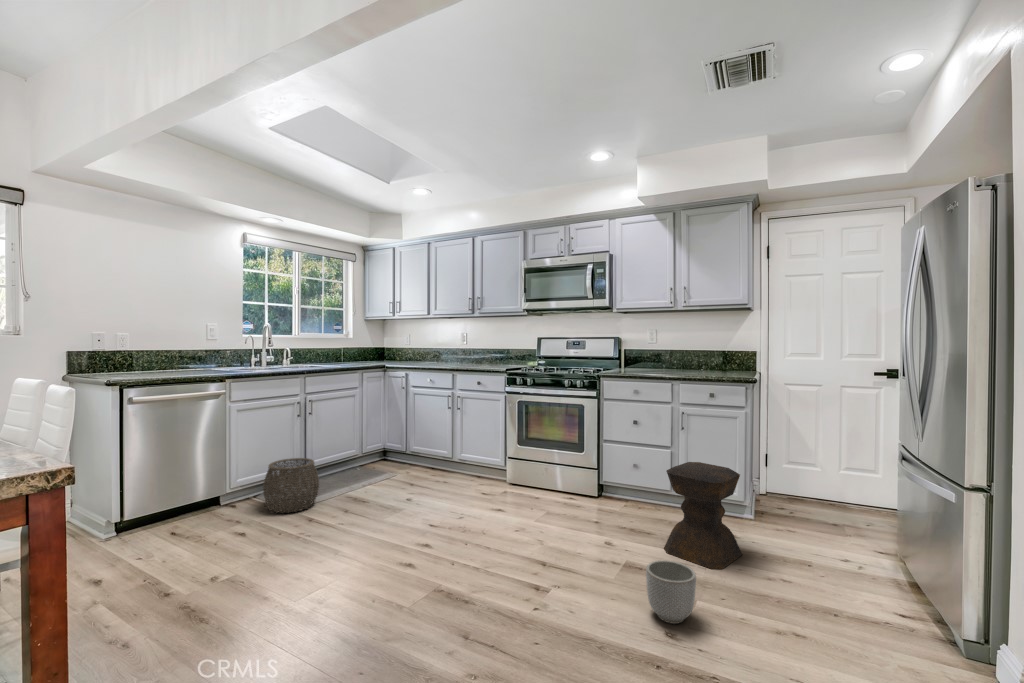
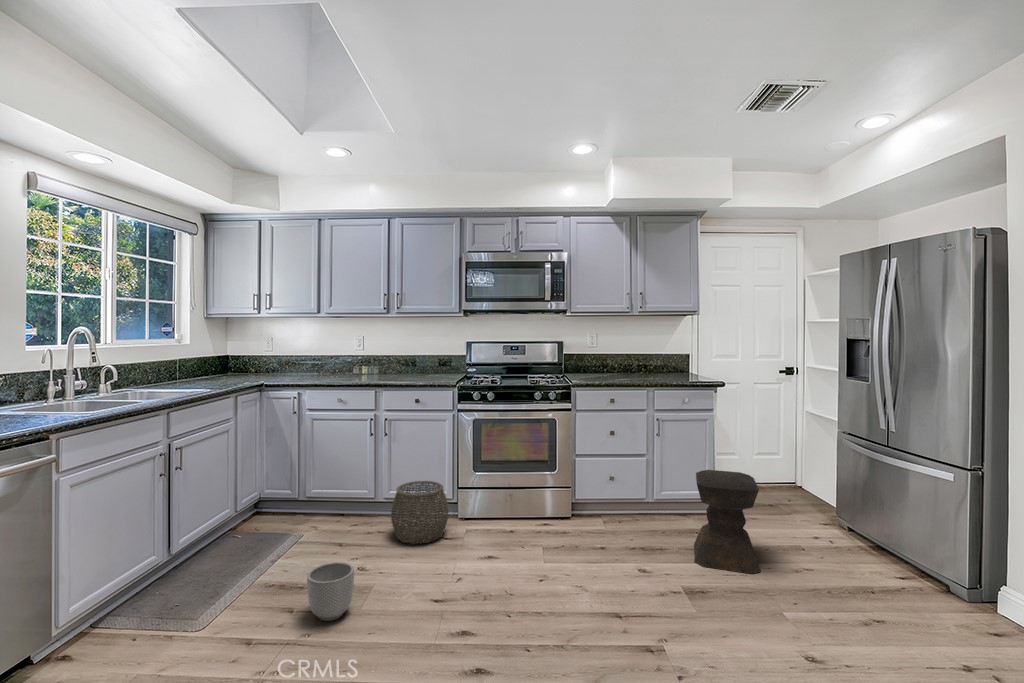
woven basket: present [263,458,319,513] -> present [391,481,449,544]
planter: present [646,560,696,624] -> present [307,562,354,621]

